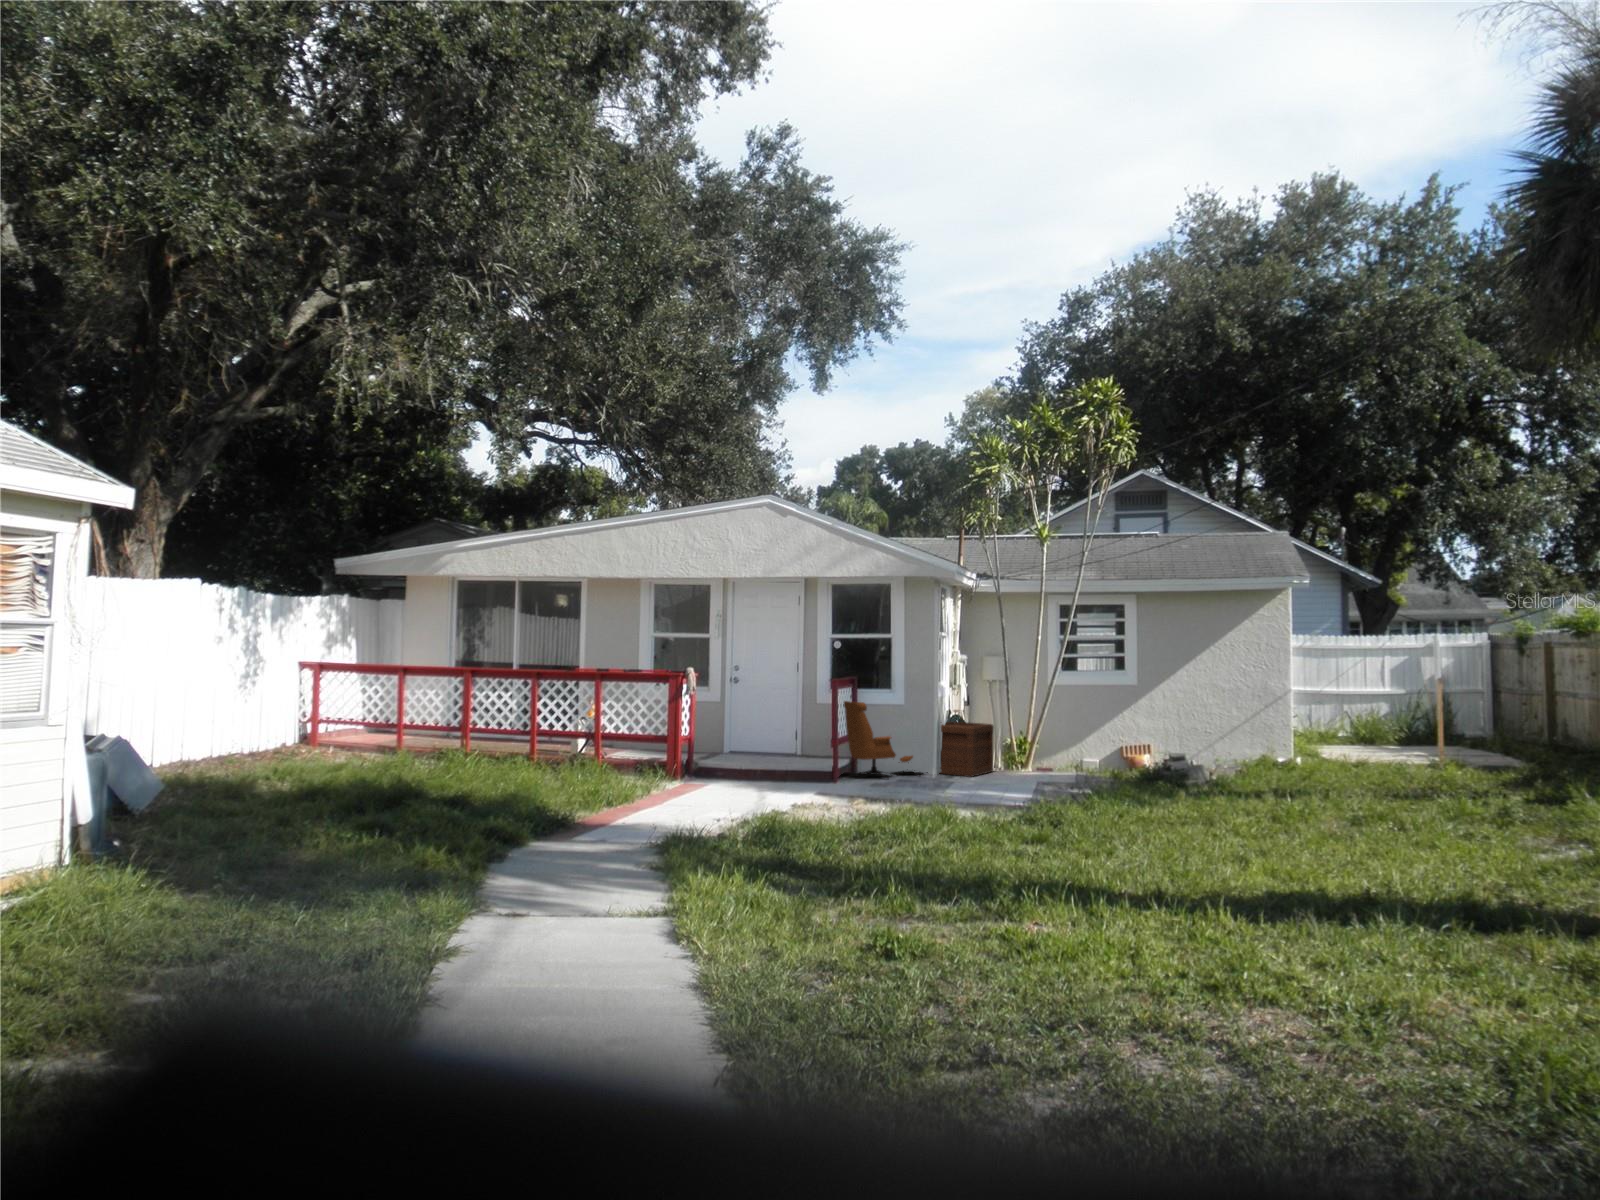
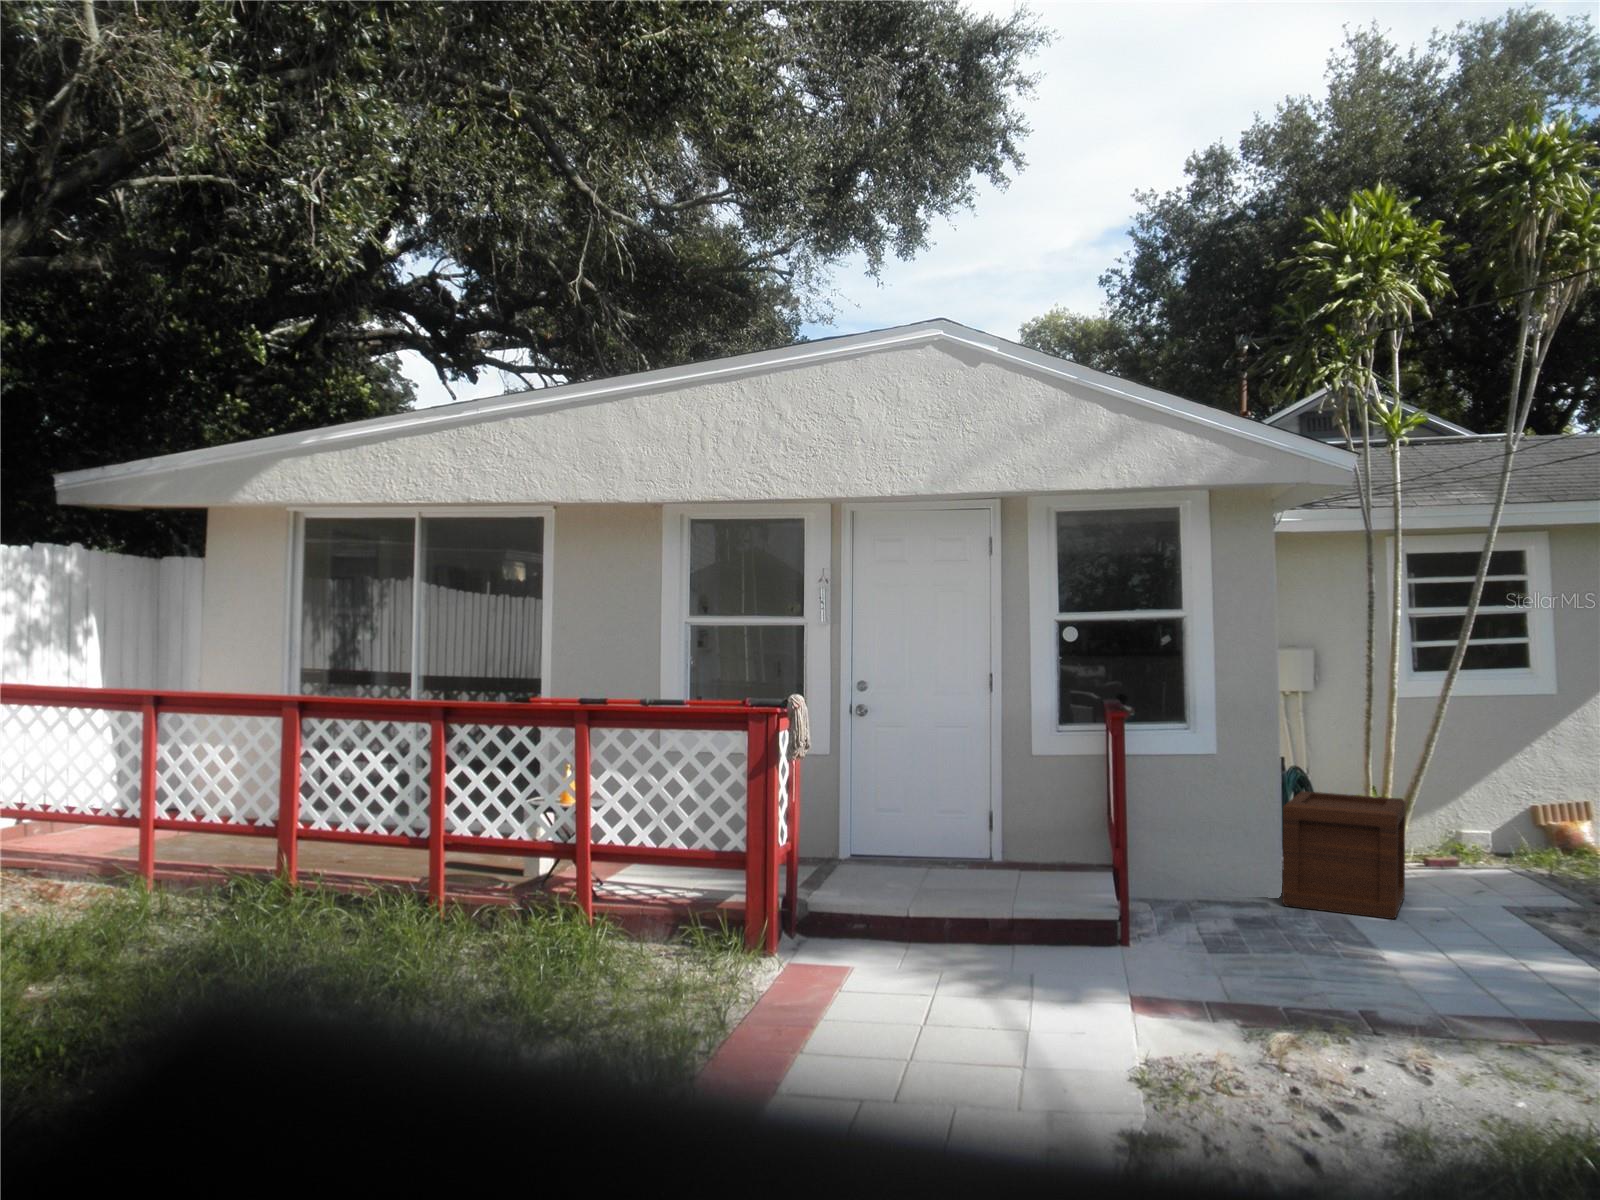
lounge chair: present [844,701,920,778] -> none [1130,762,1293,940]

